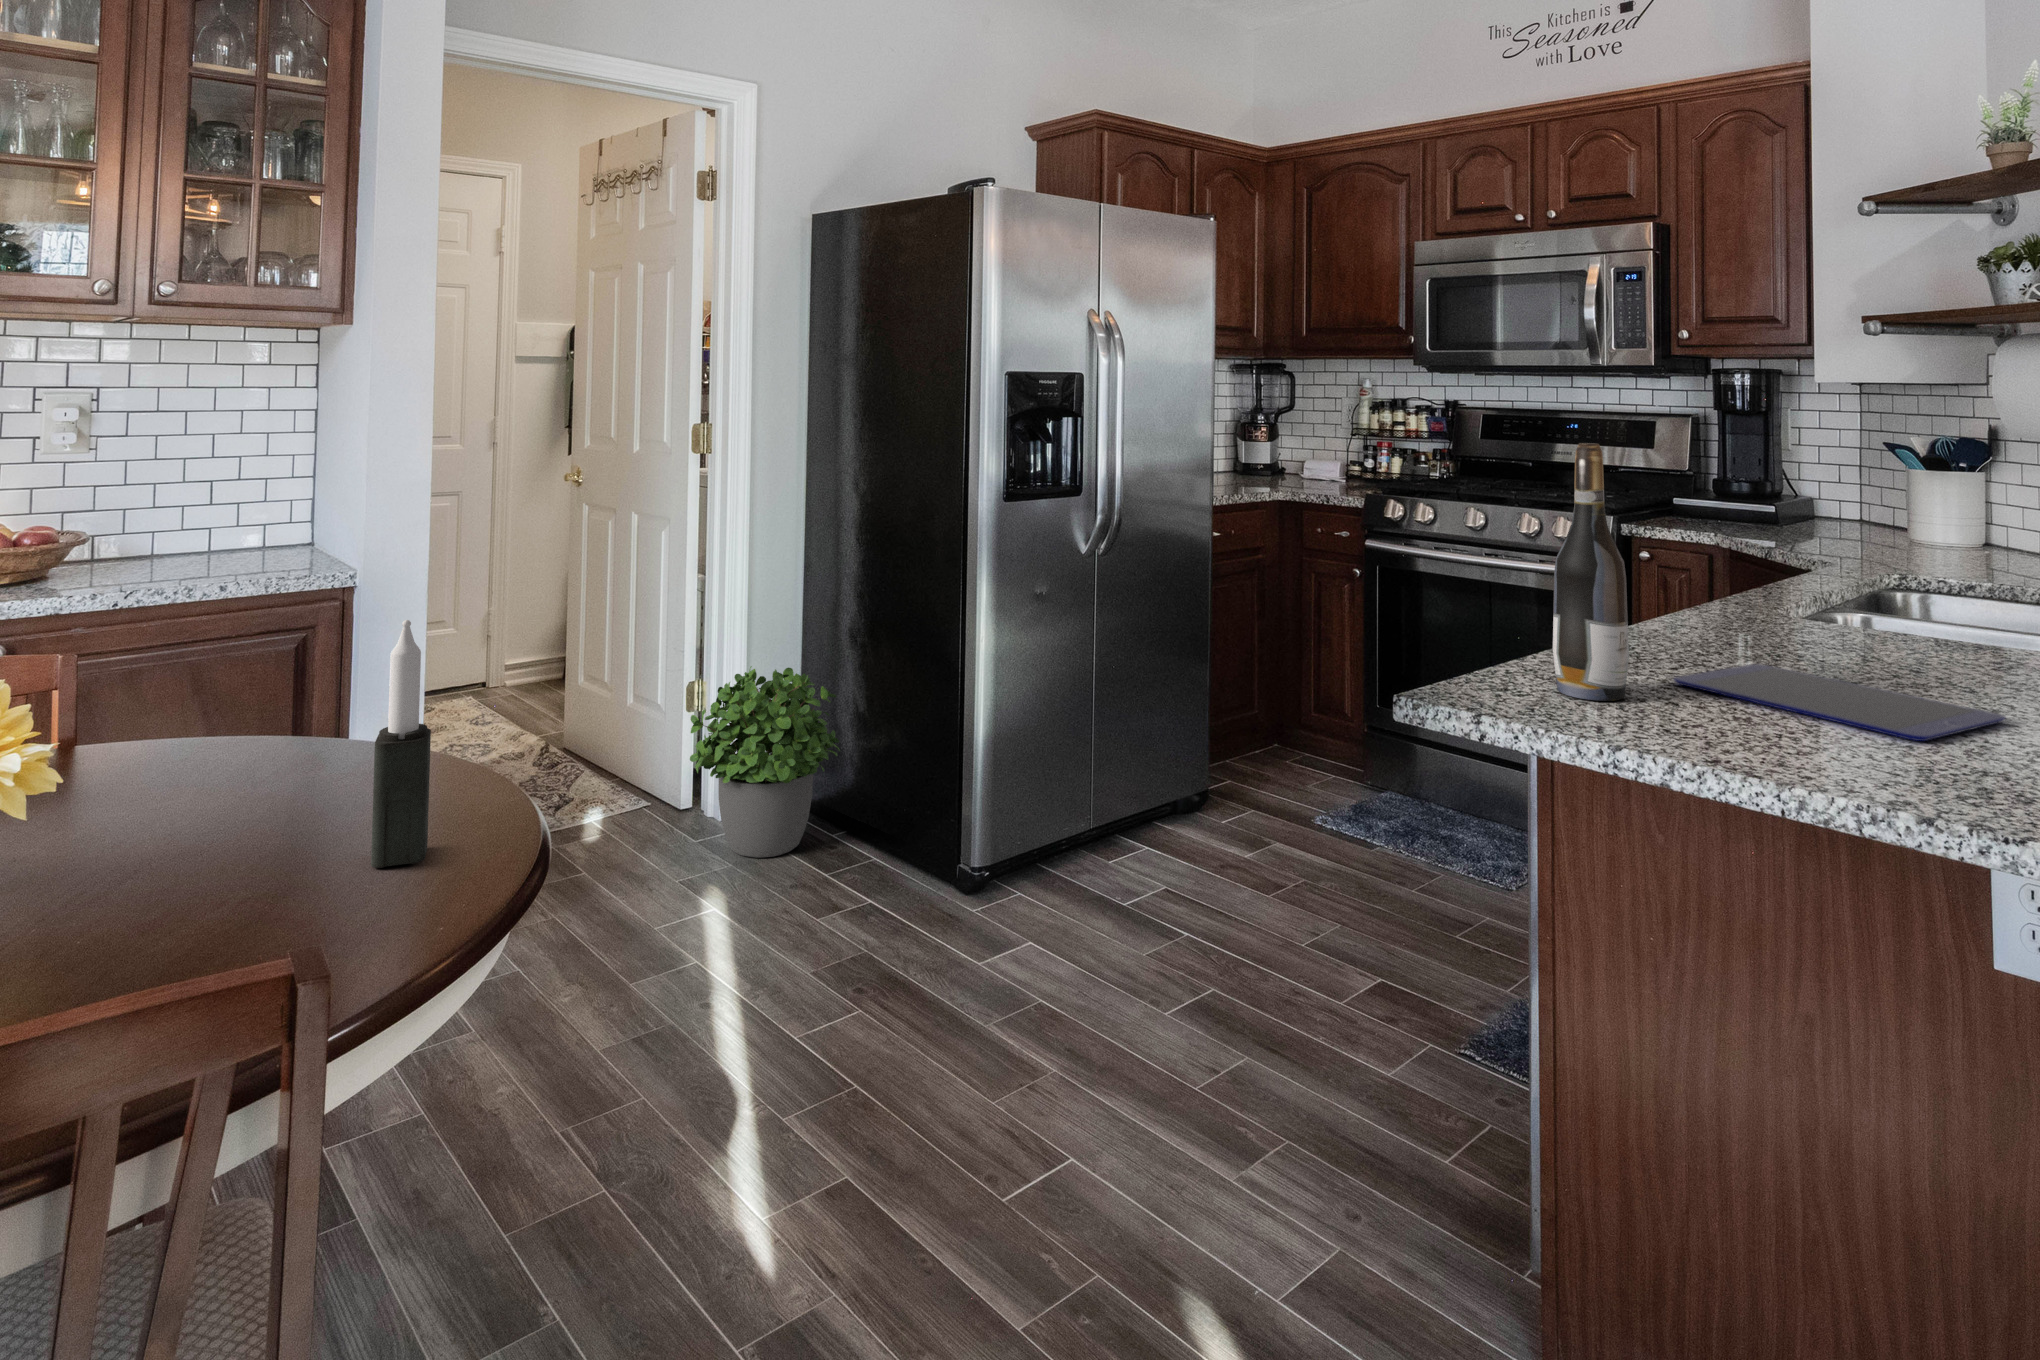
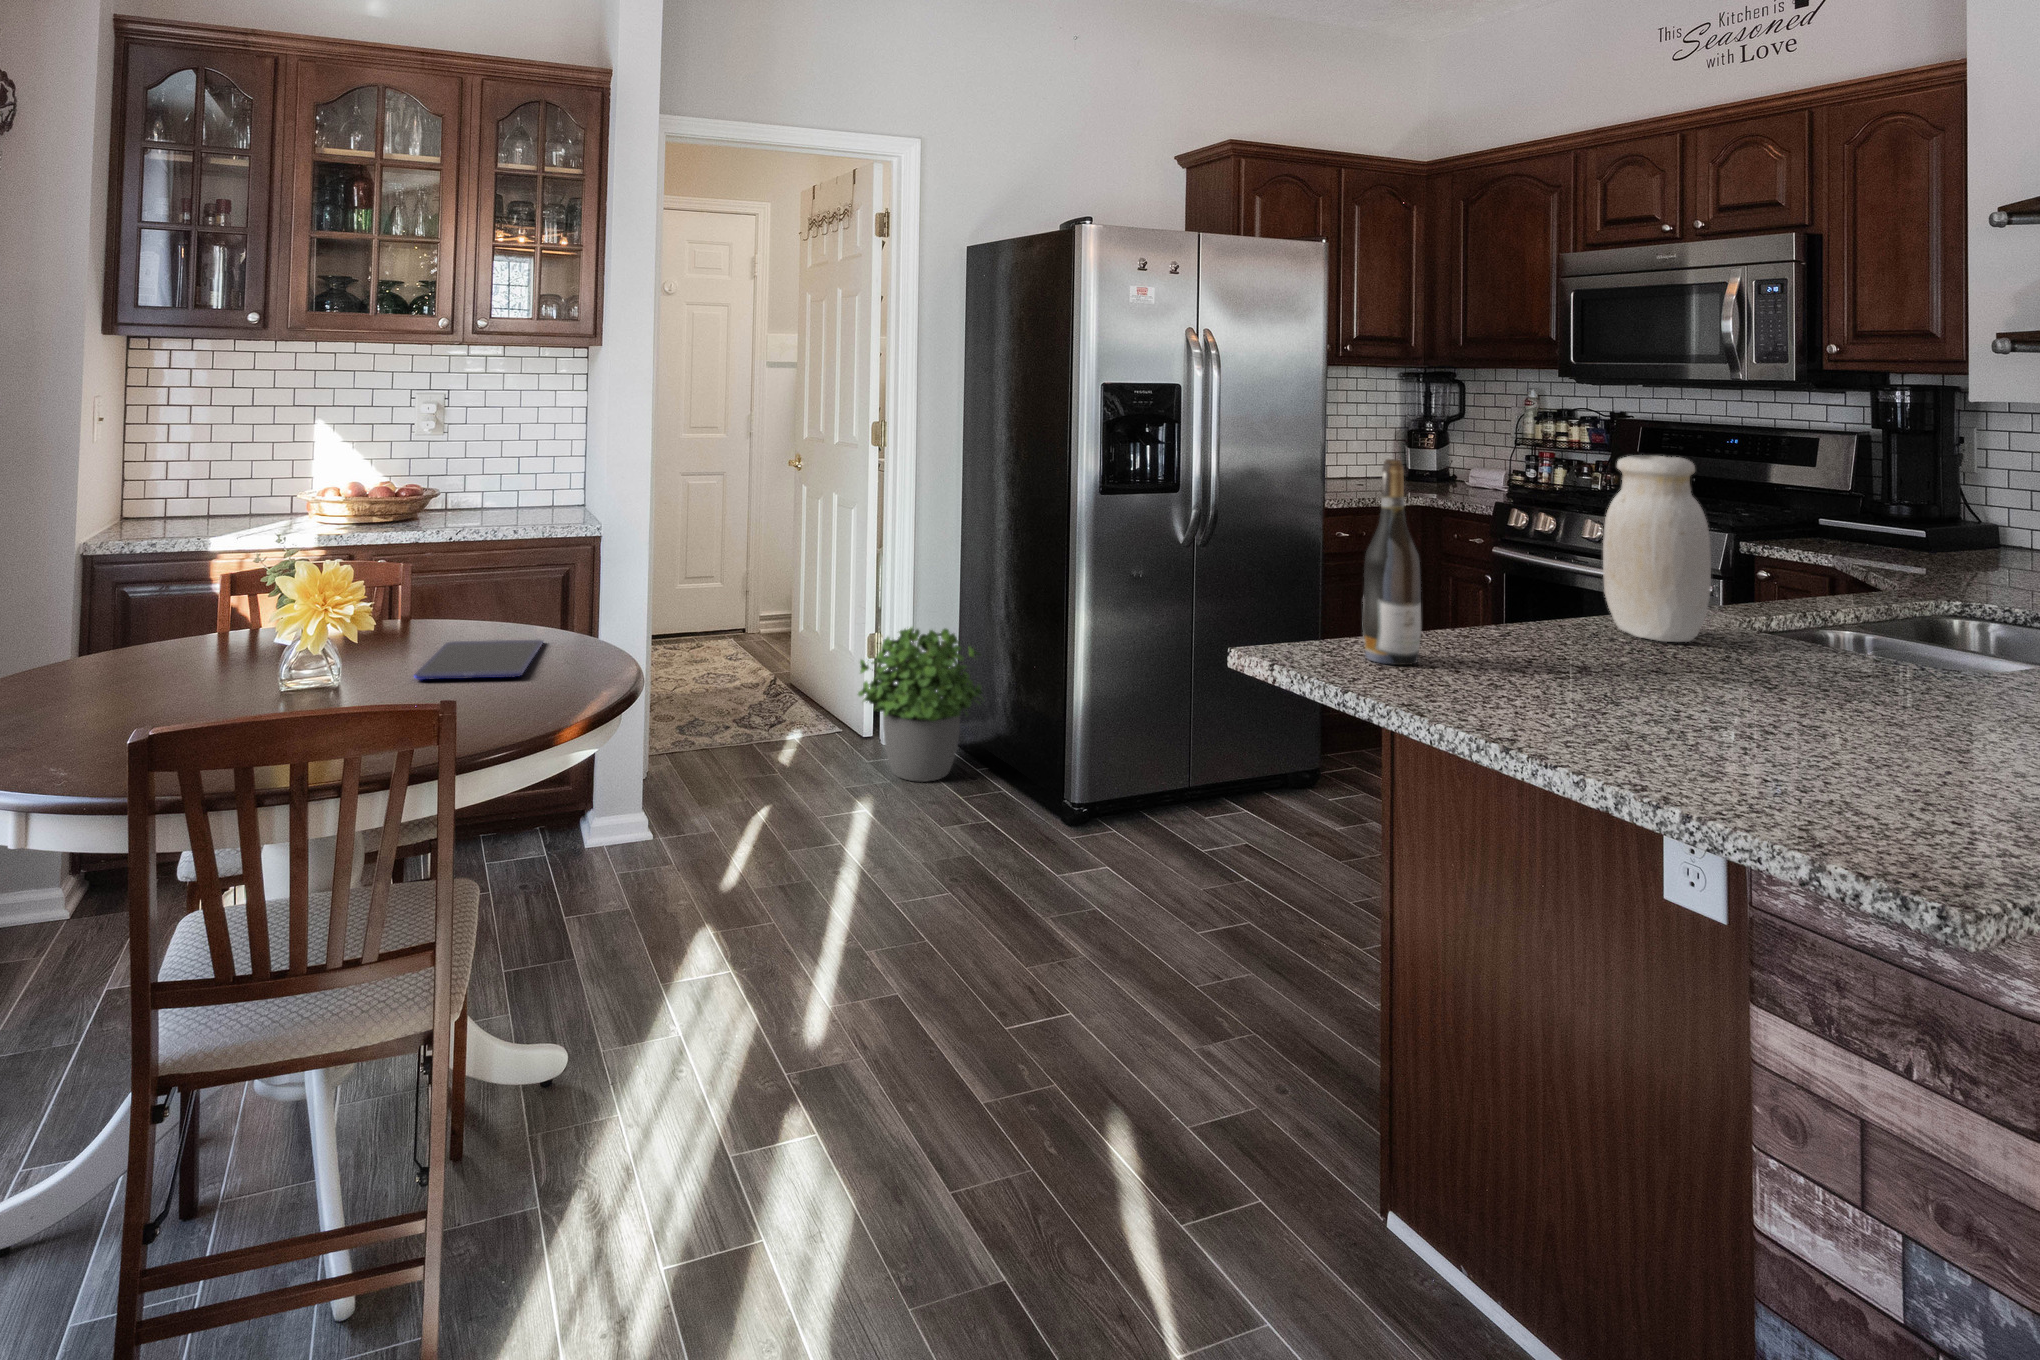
jar: none [1708,435,1832,642] -> present [1603,455,1711,642]
candle: present [371,620,431,868] -> none [540,548,577,698]
tablet: present [1674,664,2005,741] -> present [413,640,544,680]

